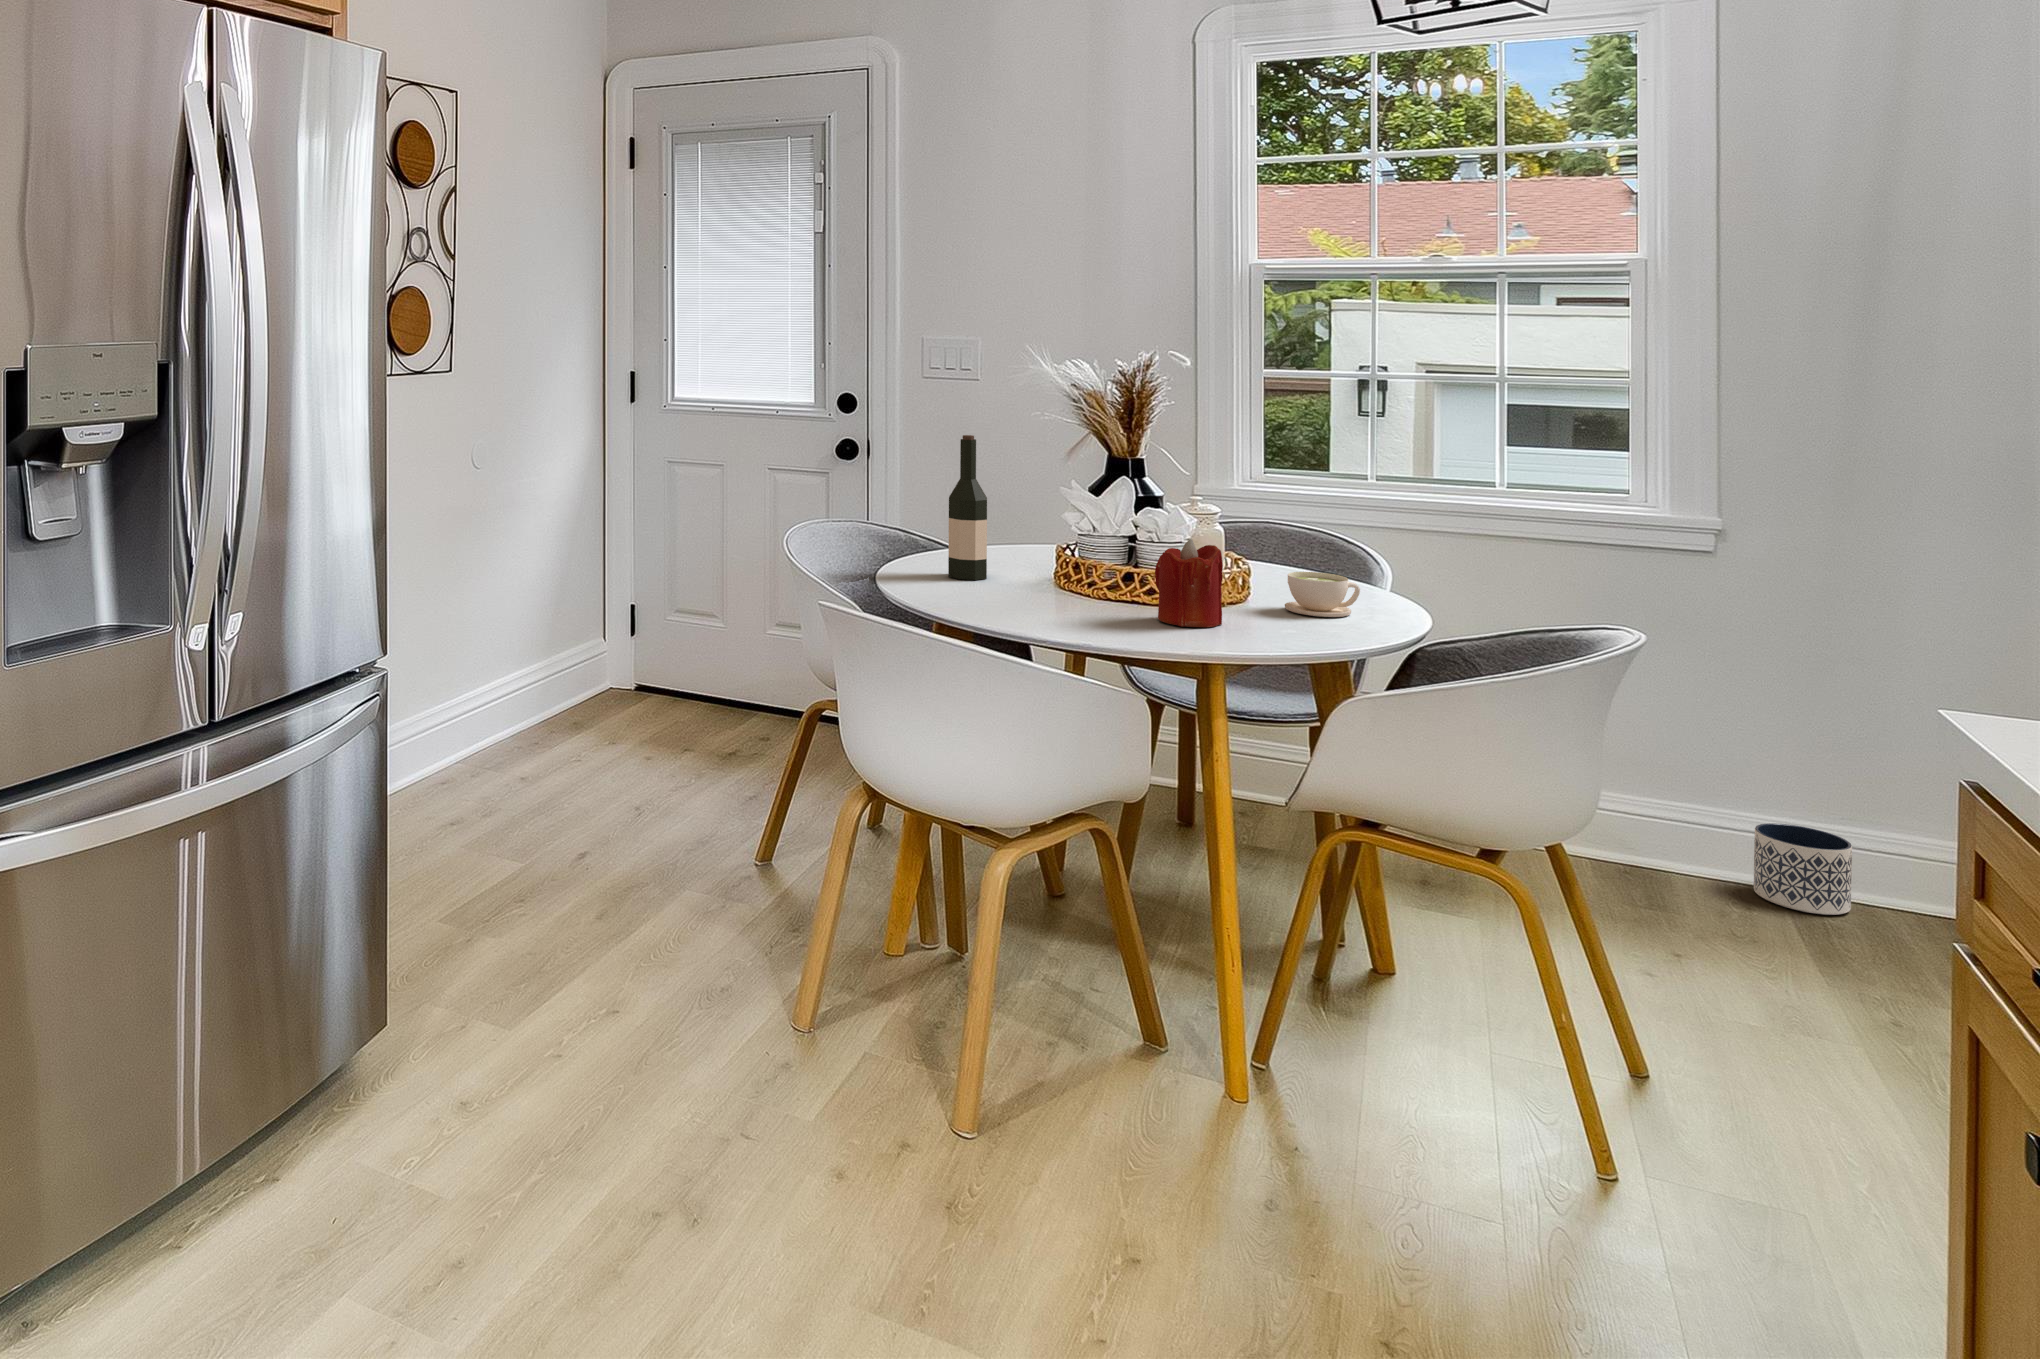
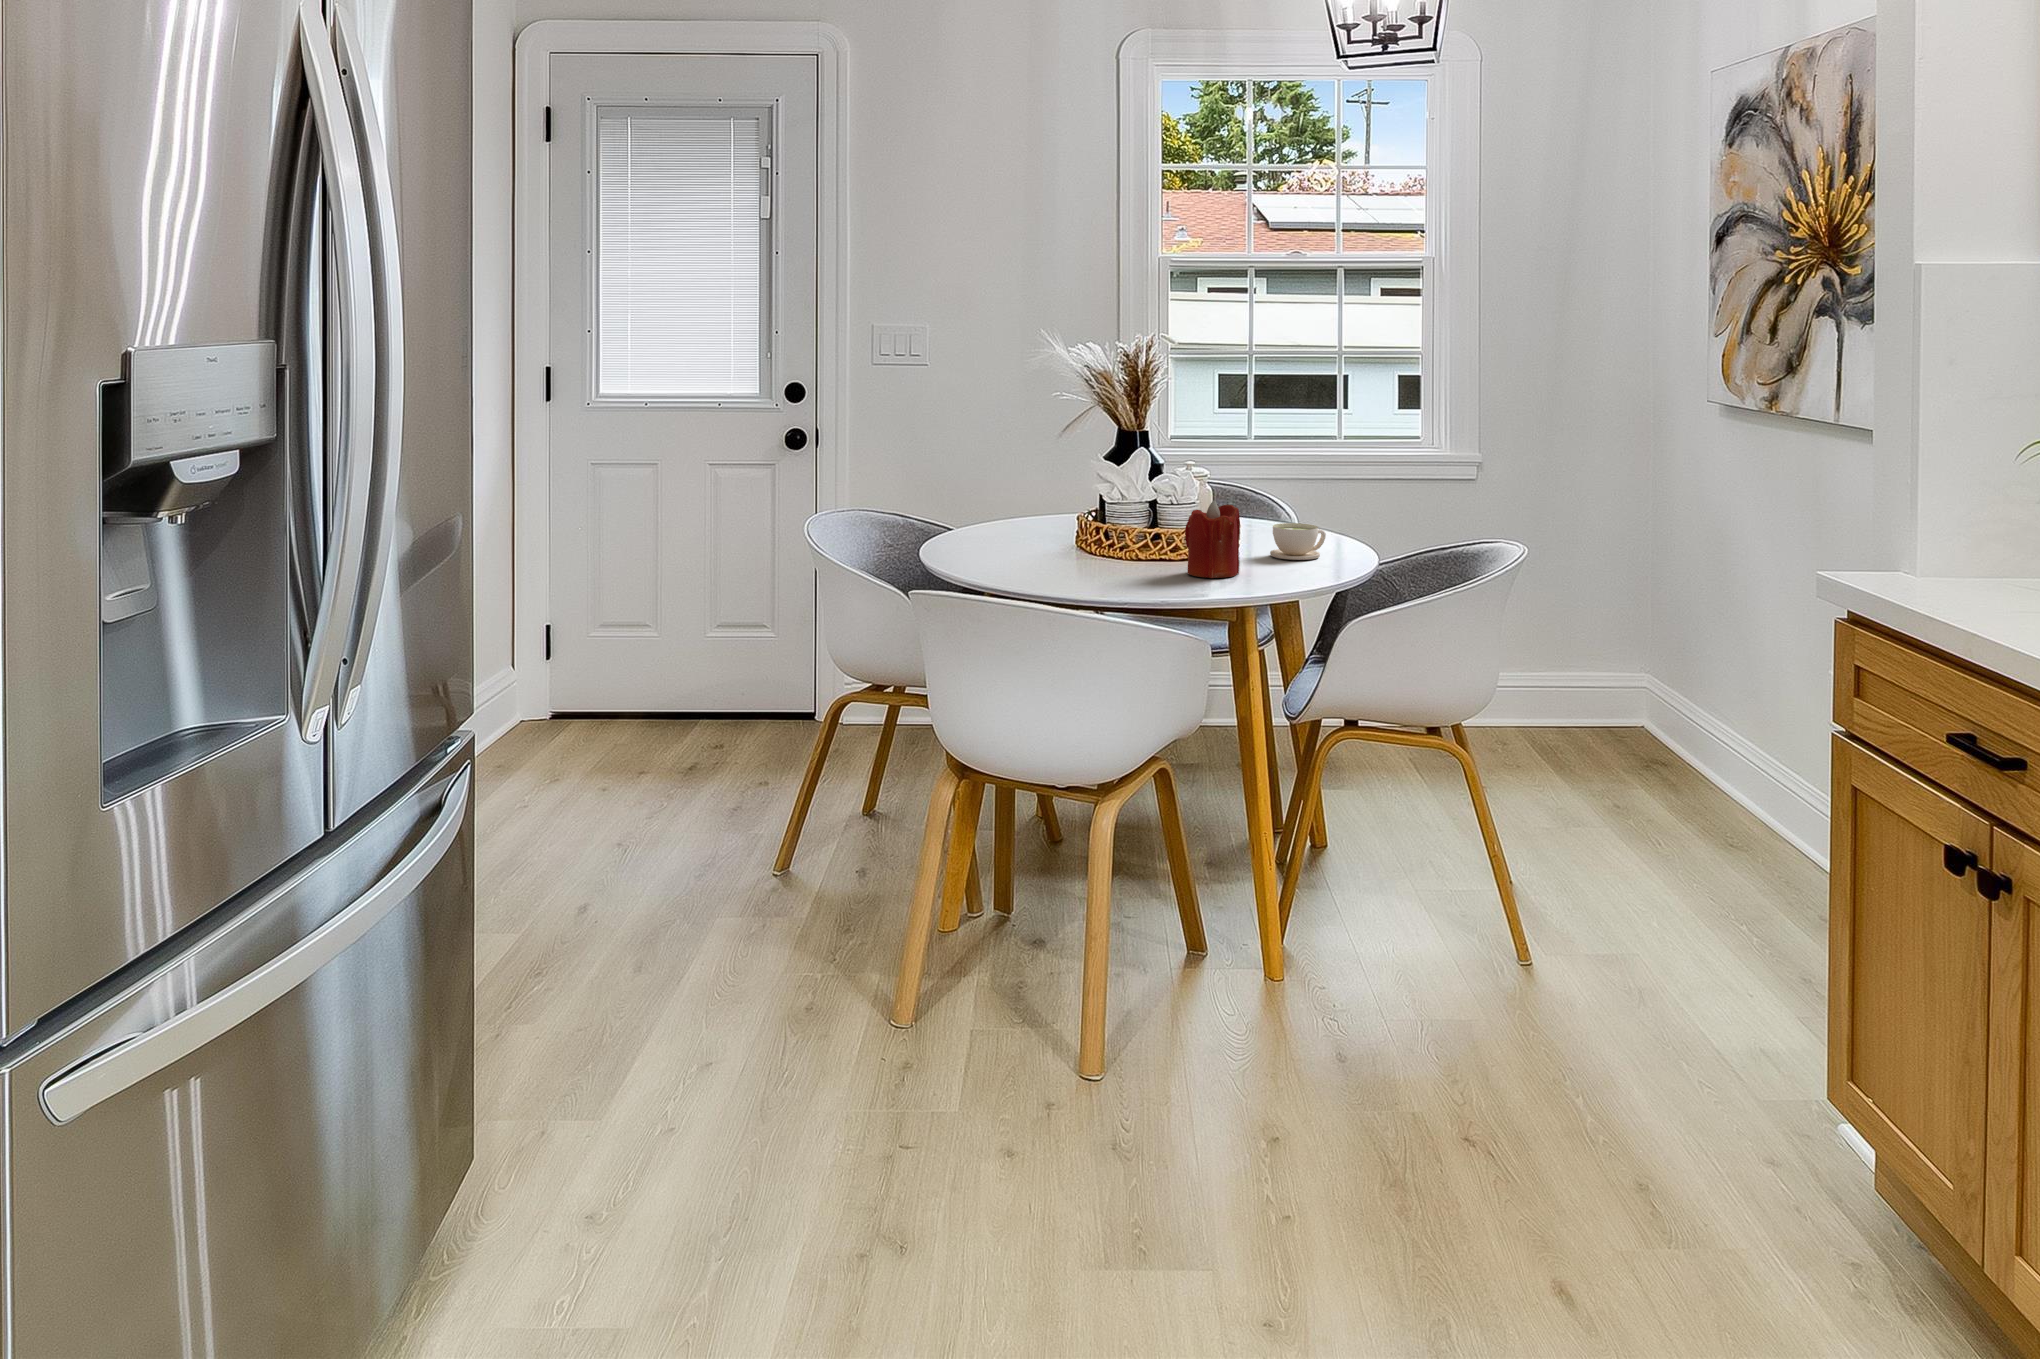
wine bottle: present [948,435,987,580] -> none [976,416,1014,556]
planter: present [1754,823,1852,915] -> none [1511,693,1568,756]

